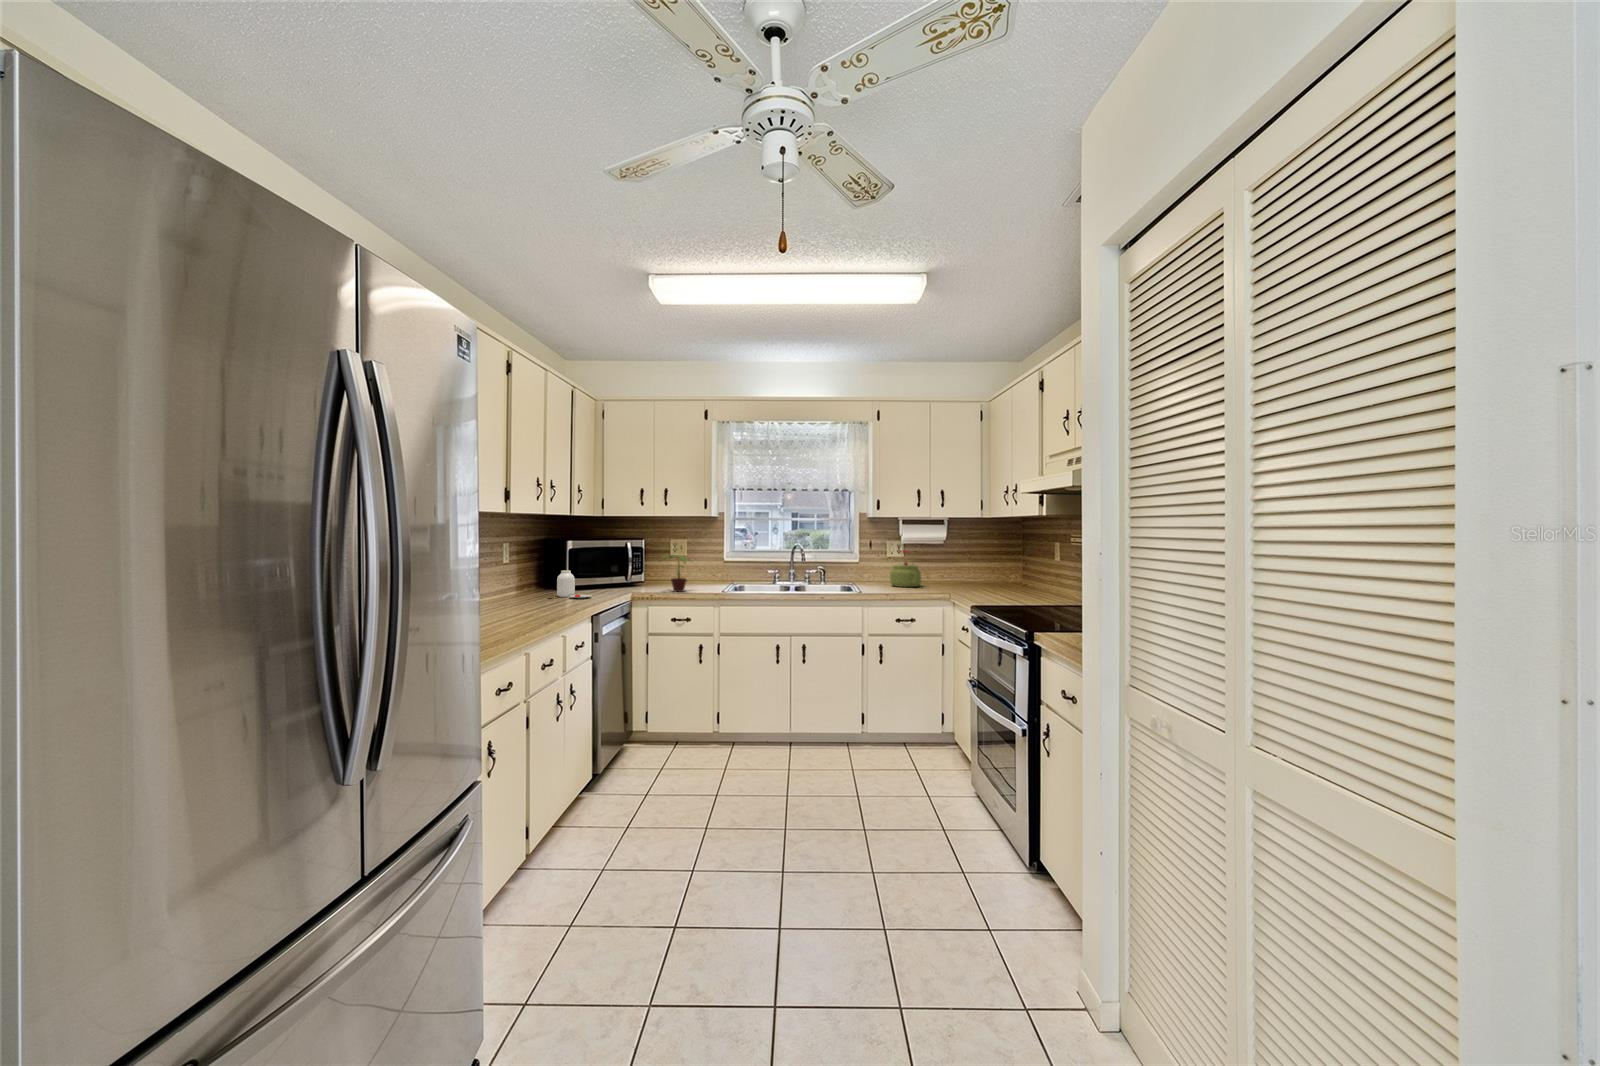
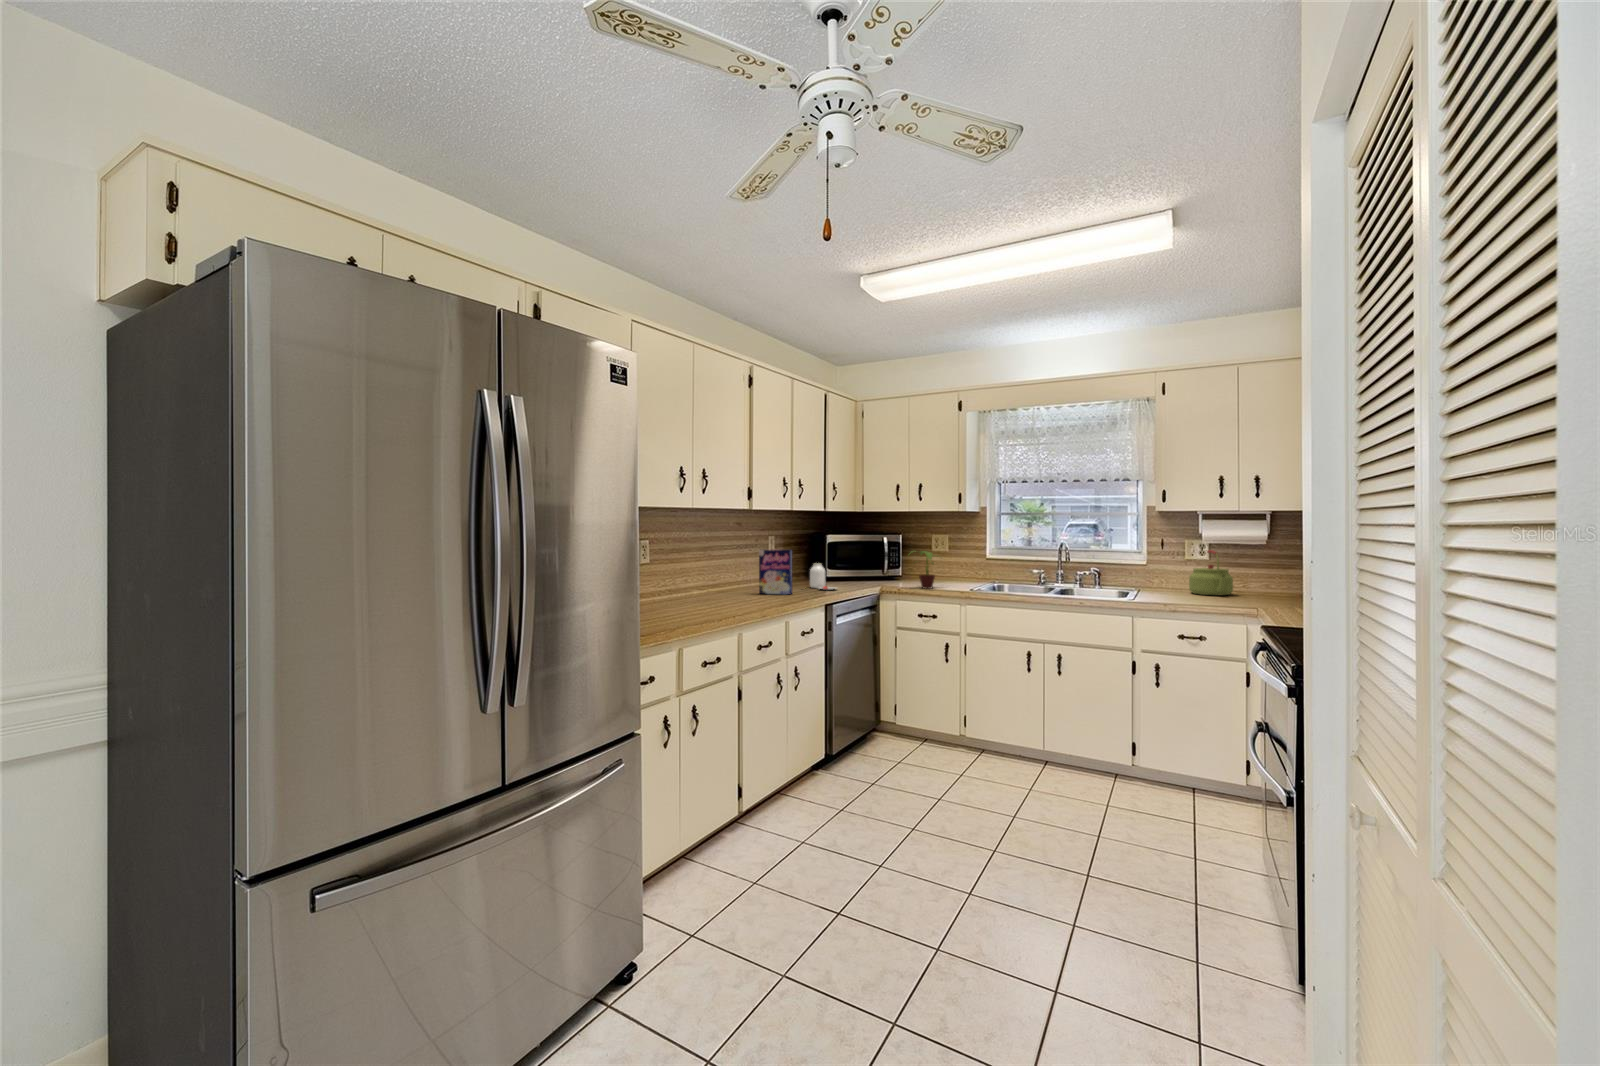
cereal box: none [507,556,546,606] -> present [759,550,792,594]

